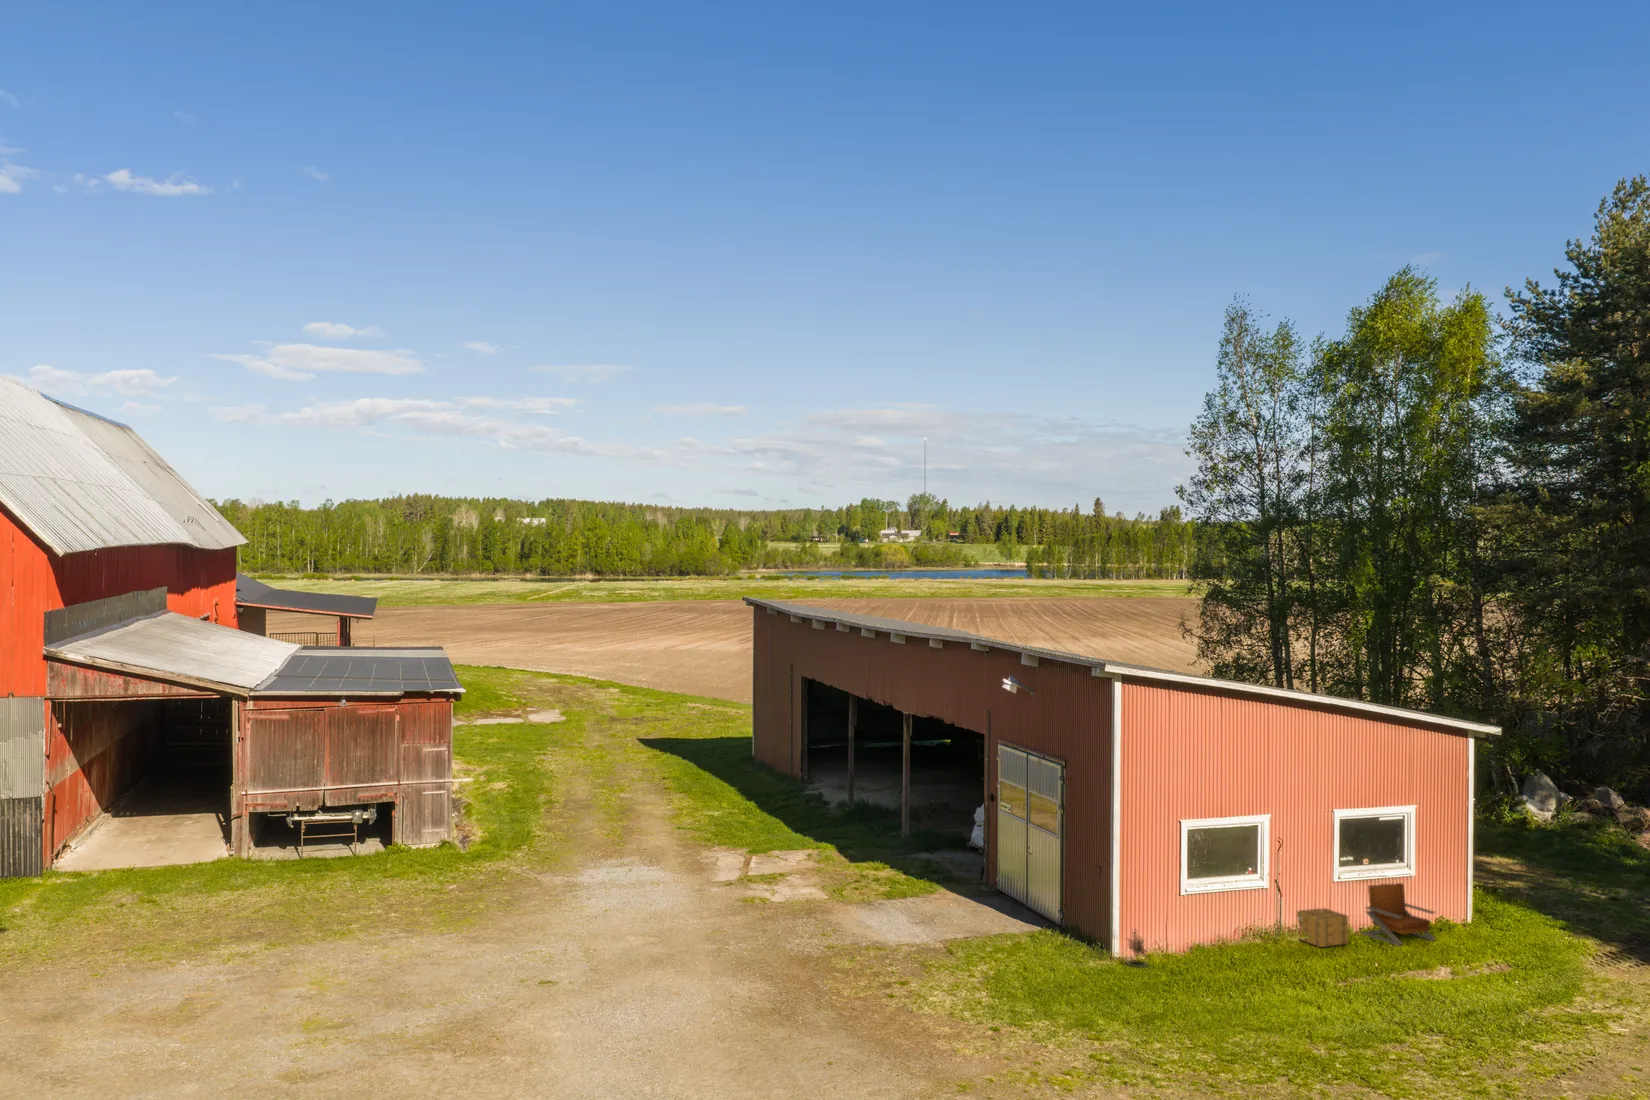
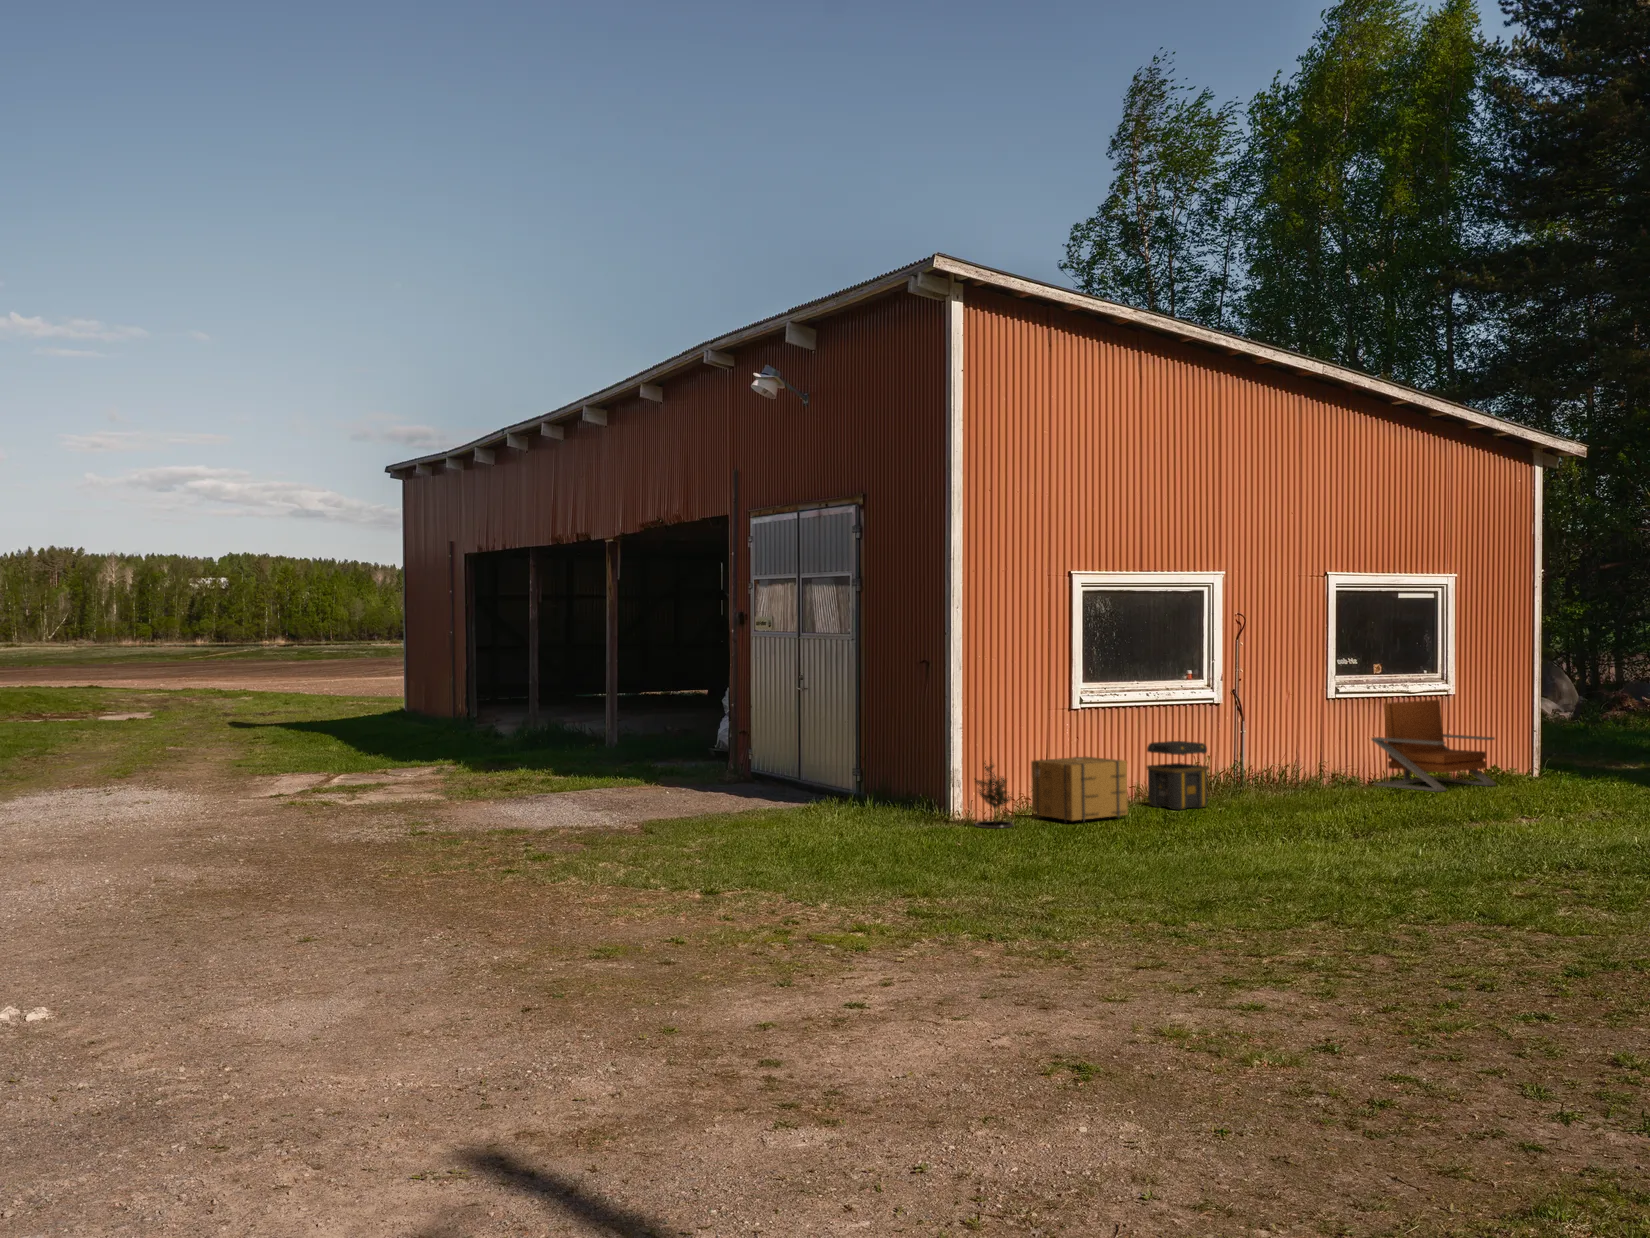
cardboard box: present [1297,908,1348,947] -> present [1031,756,1128,821]
toolbox: none [1222,912,1258,955] -> present [1147,741,1209,810]

